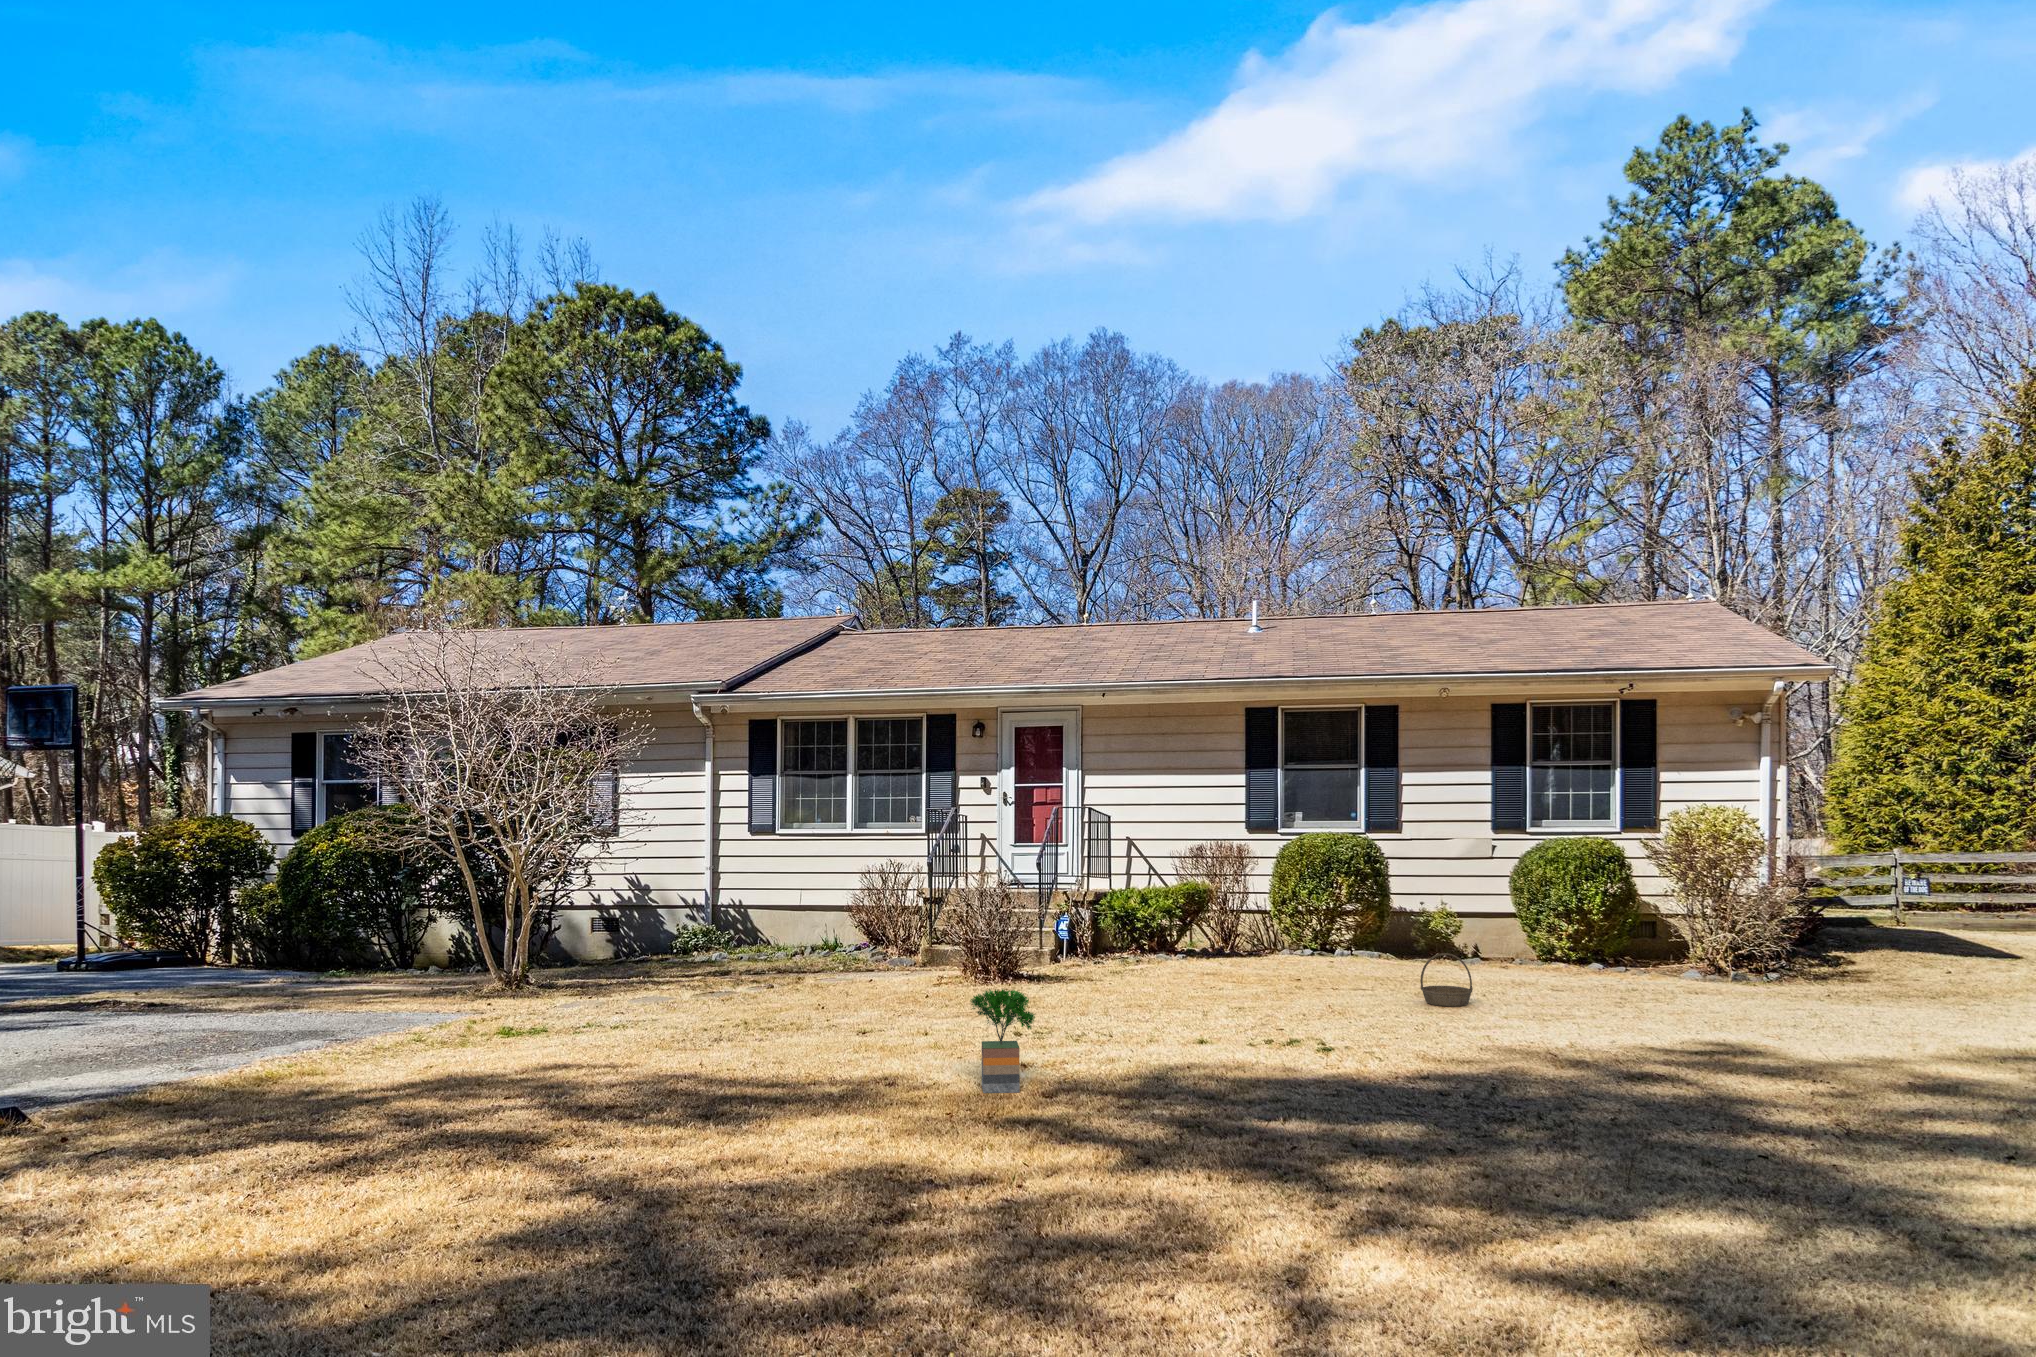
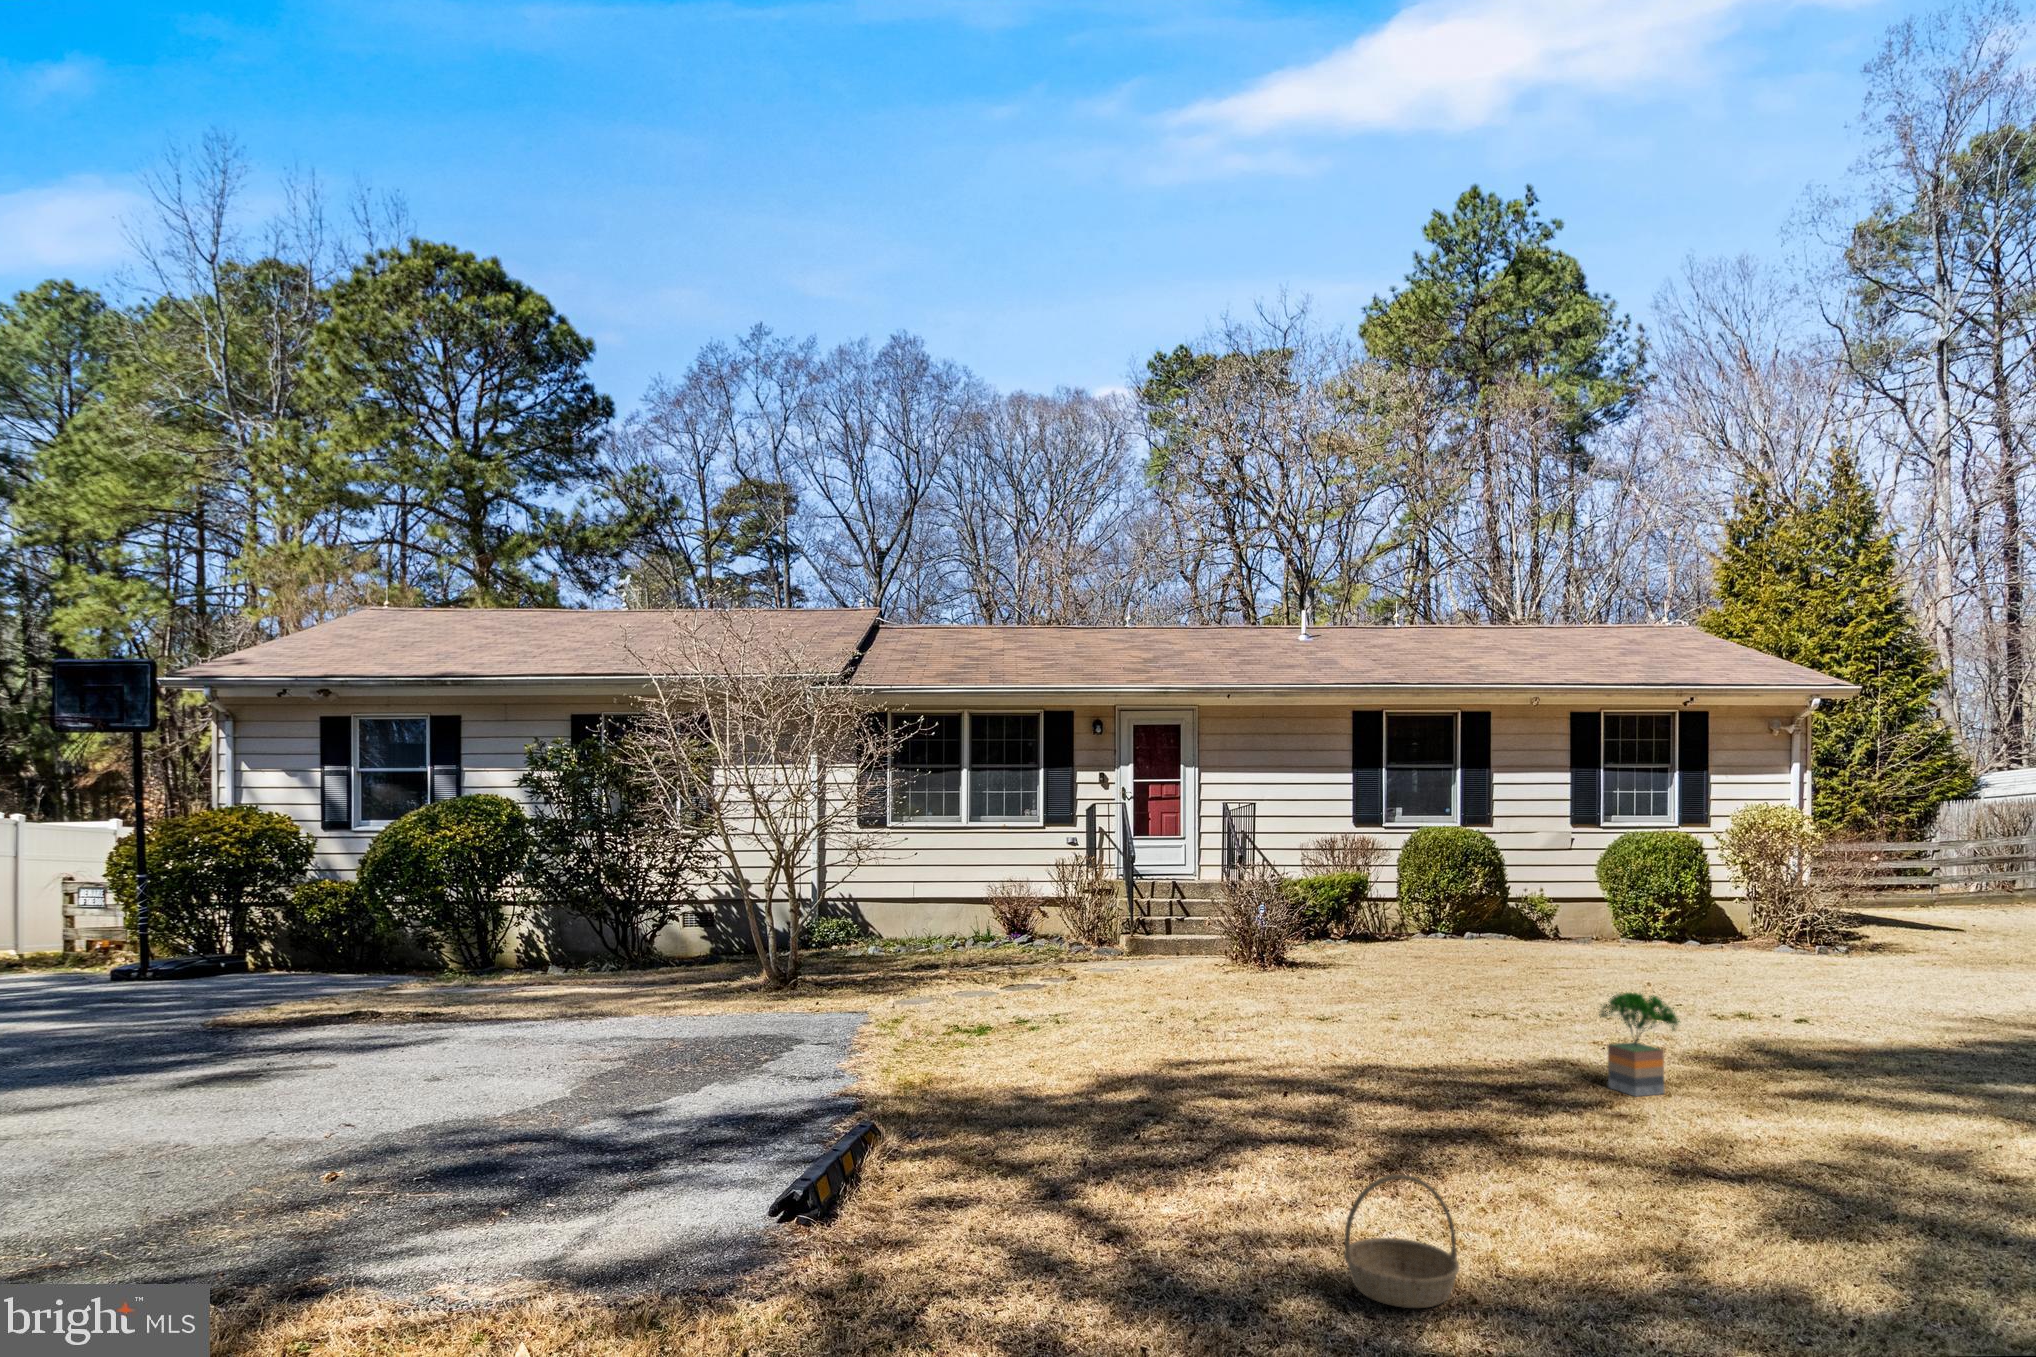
basket: present [1420,953,1473,1007] -> present [1344,1174,1459,1308]

